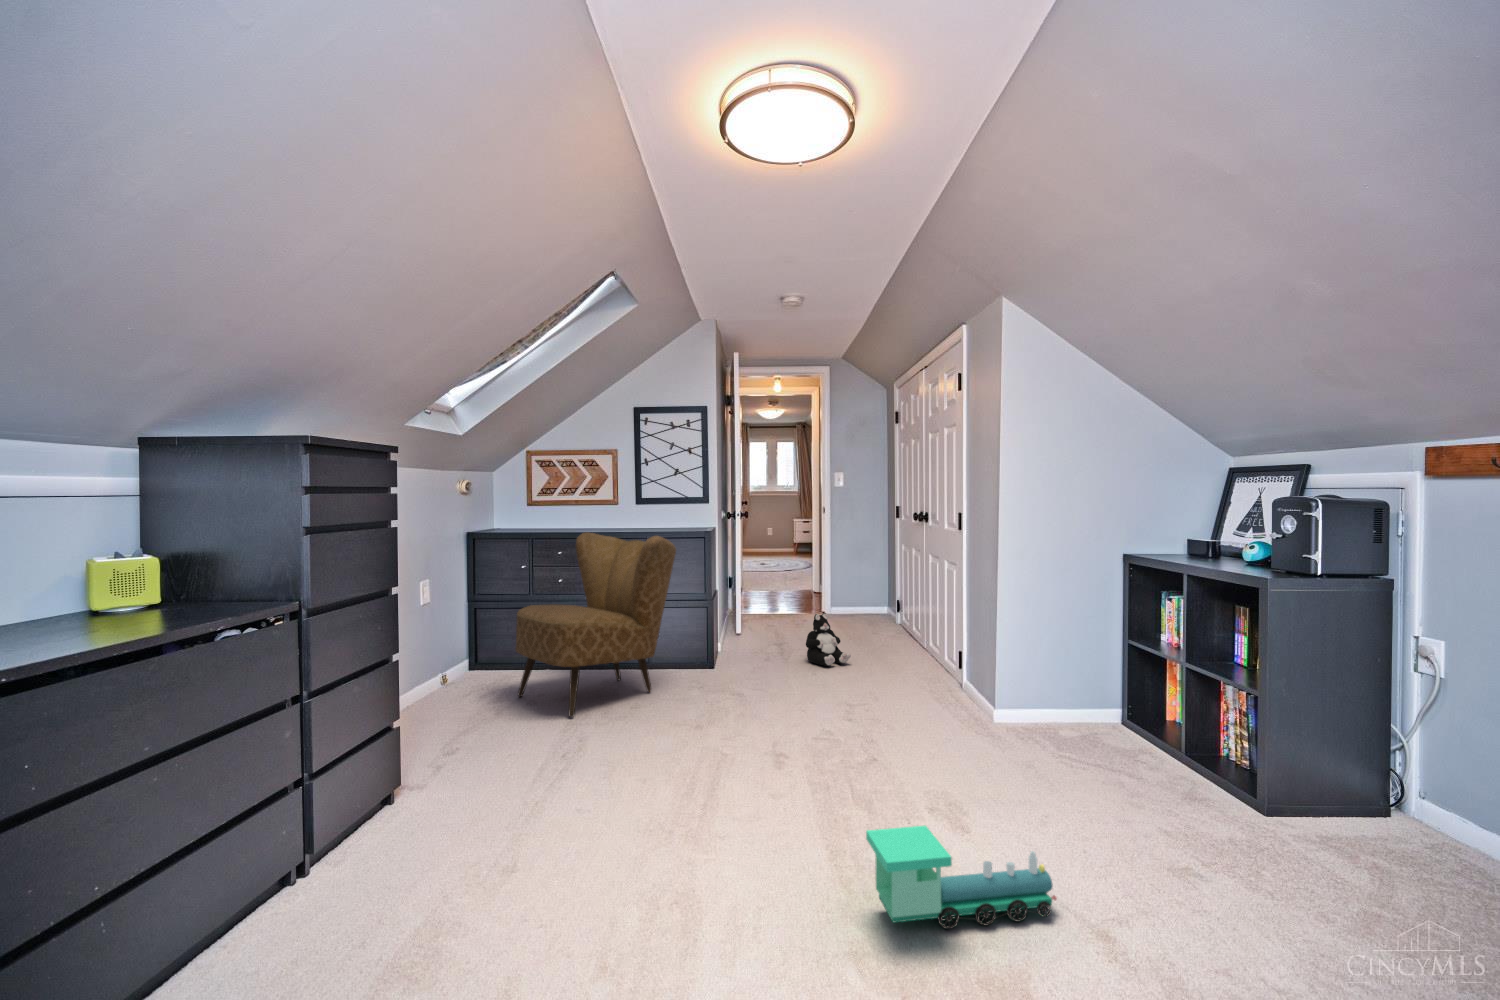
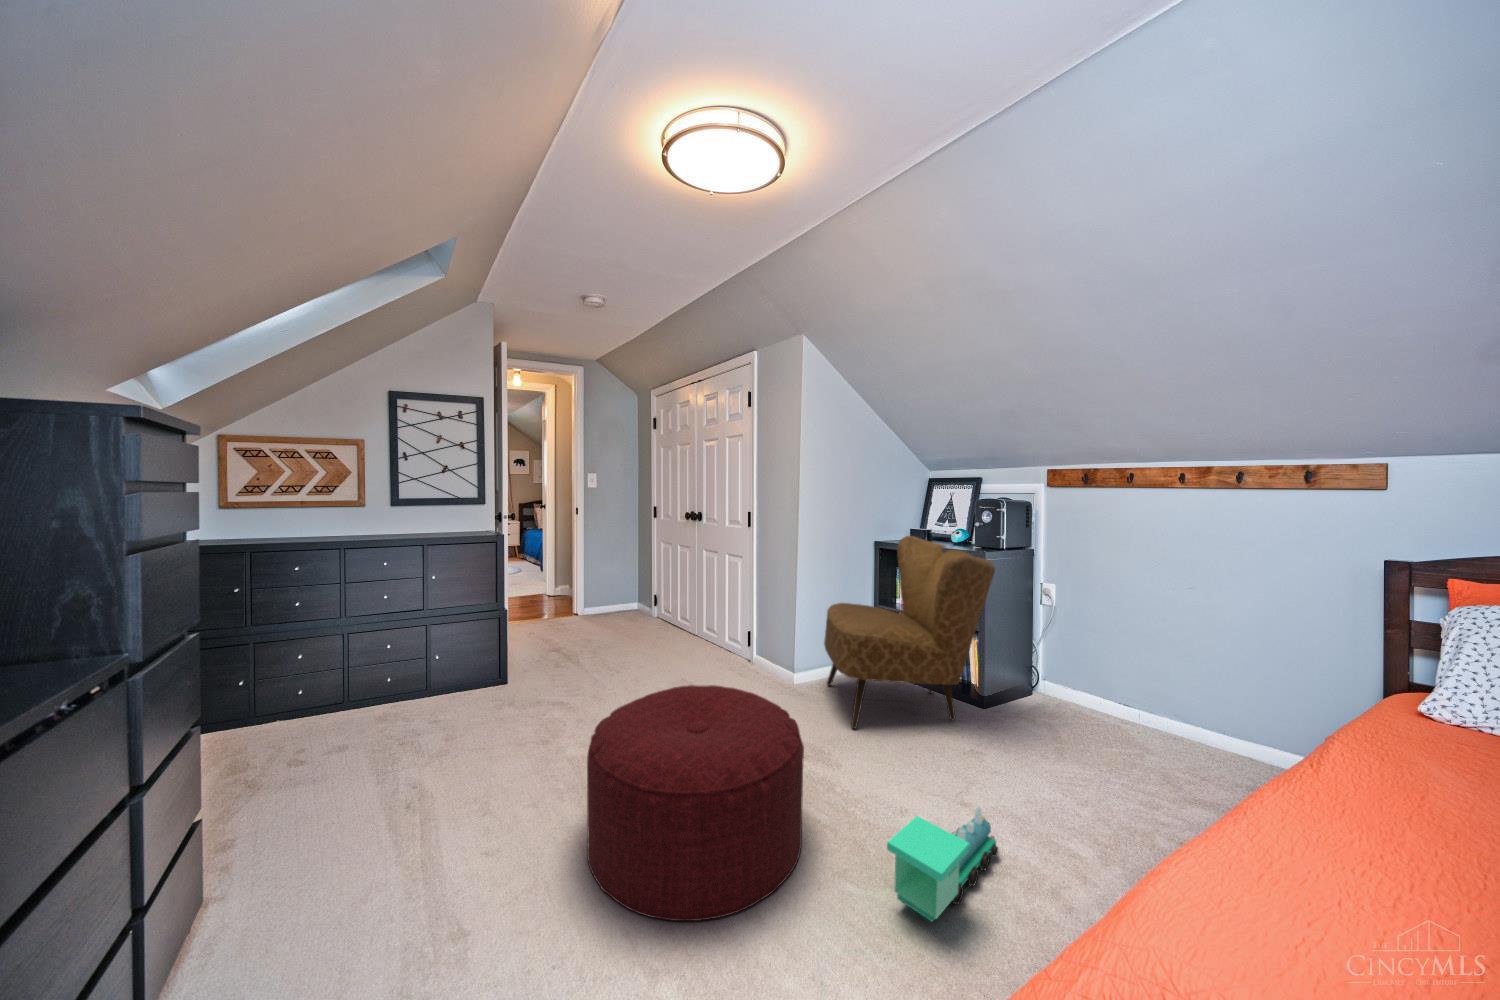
armchair: present [516,532,676,717] -> present [824,536,995,728]
plush toy: present [806,613,851,666] -> none [592,601,636,649]
ottoman: none [655,673,861,860] -> present [587,685,804,921]

